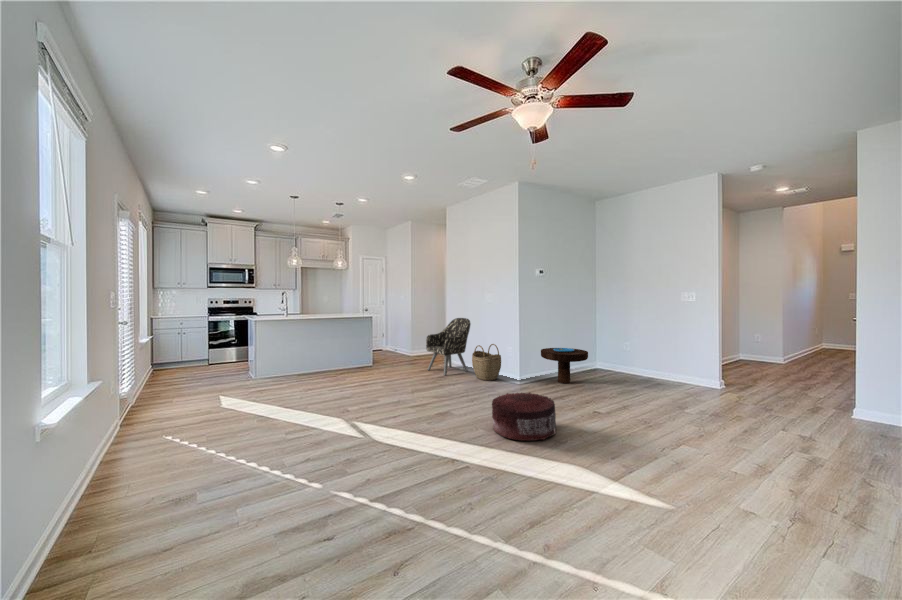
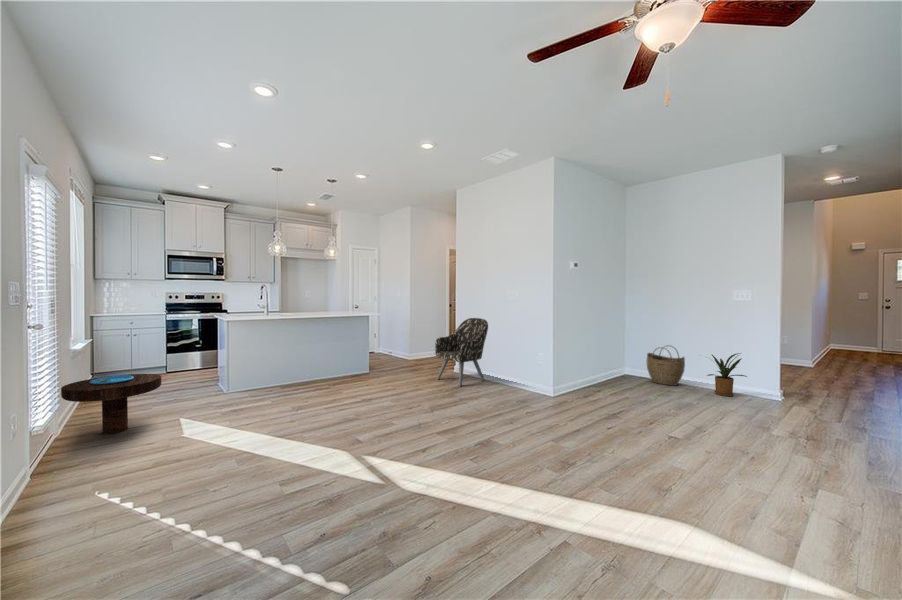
woven basket: present [472,344,501,381] -> present [647,345,685,386]
house plant: none [650,346,692,384] -> present [707,353,747,396]
side table: present [541,348,588,384] -> present [61,374,162,434]
pouf: present [492,392,556,441] -> none [557,416,647,488]

